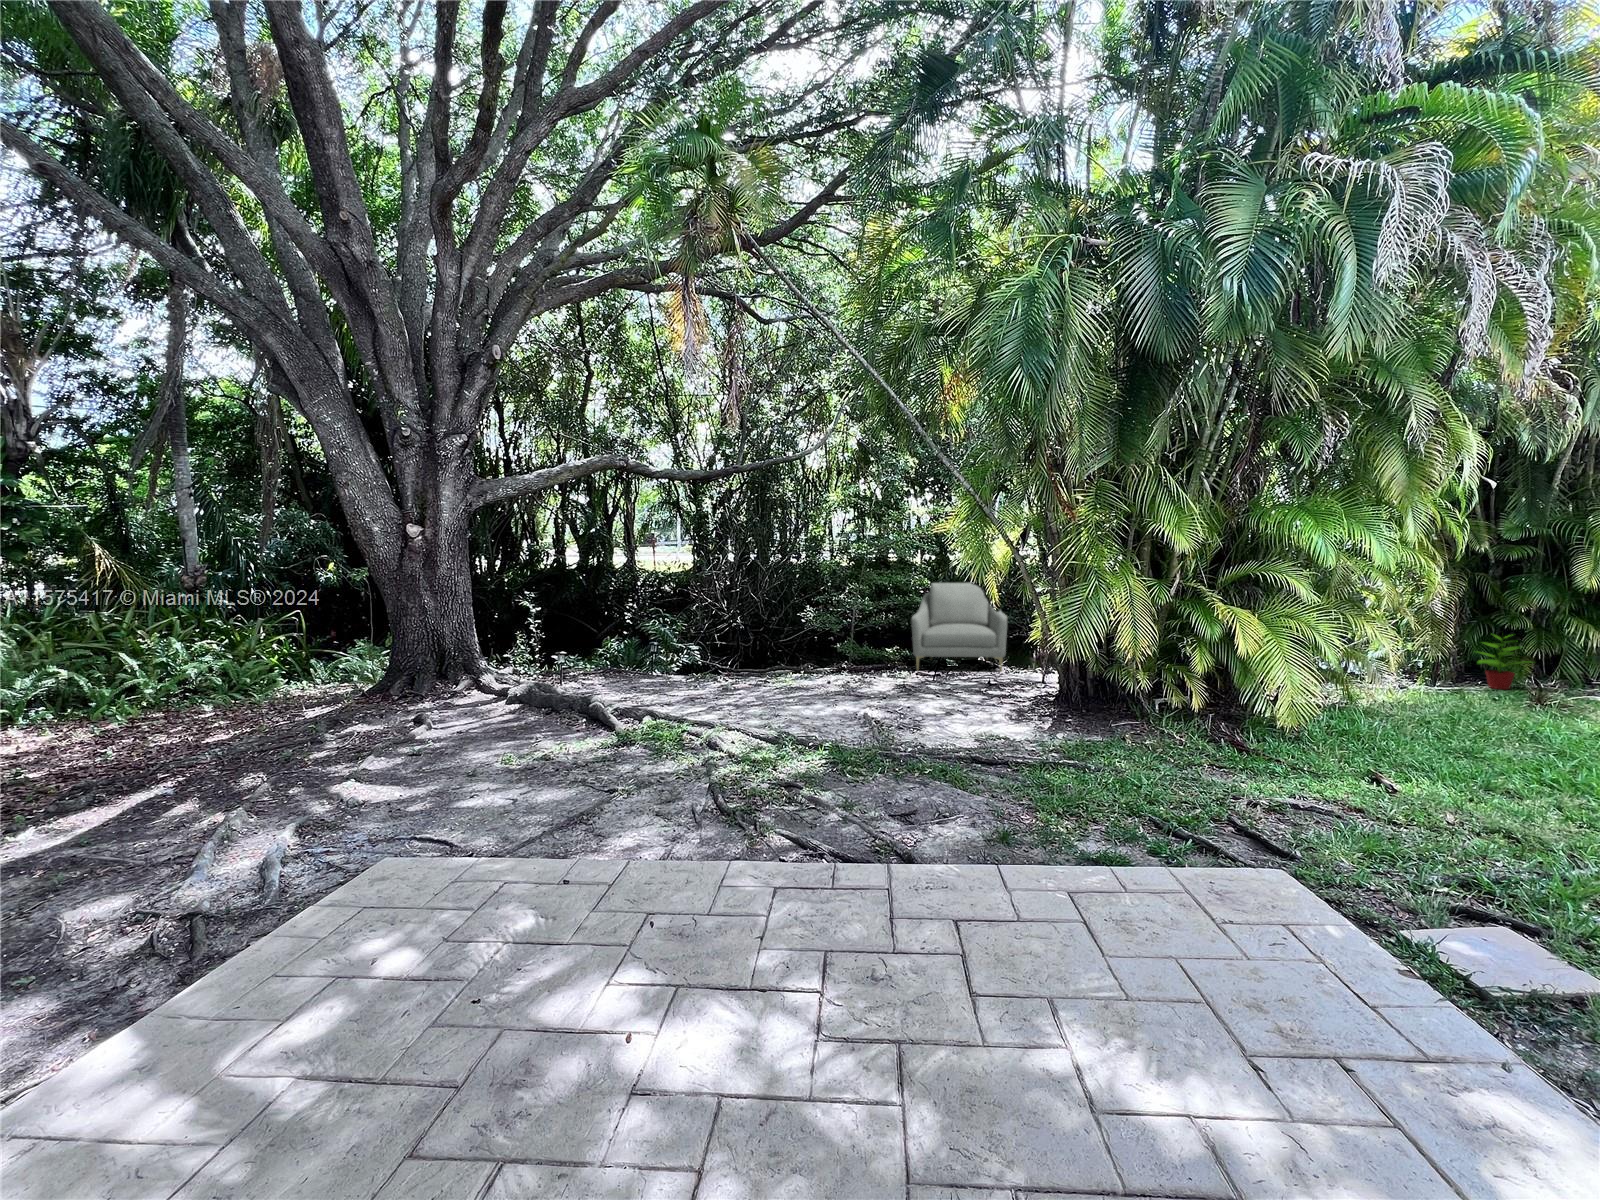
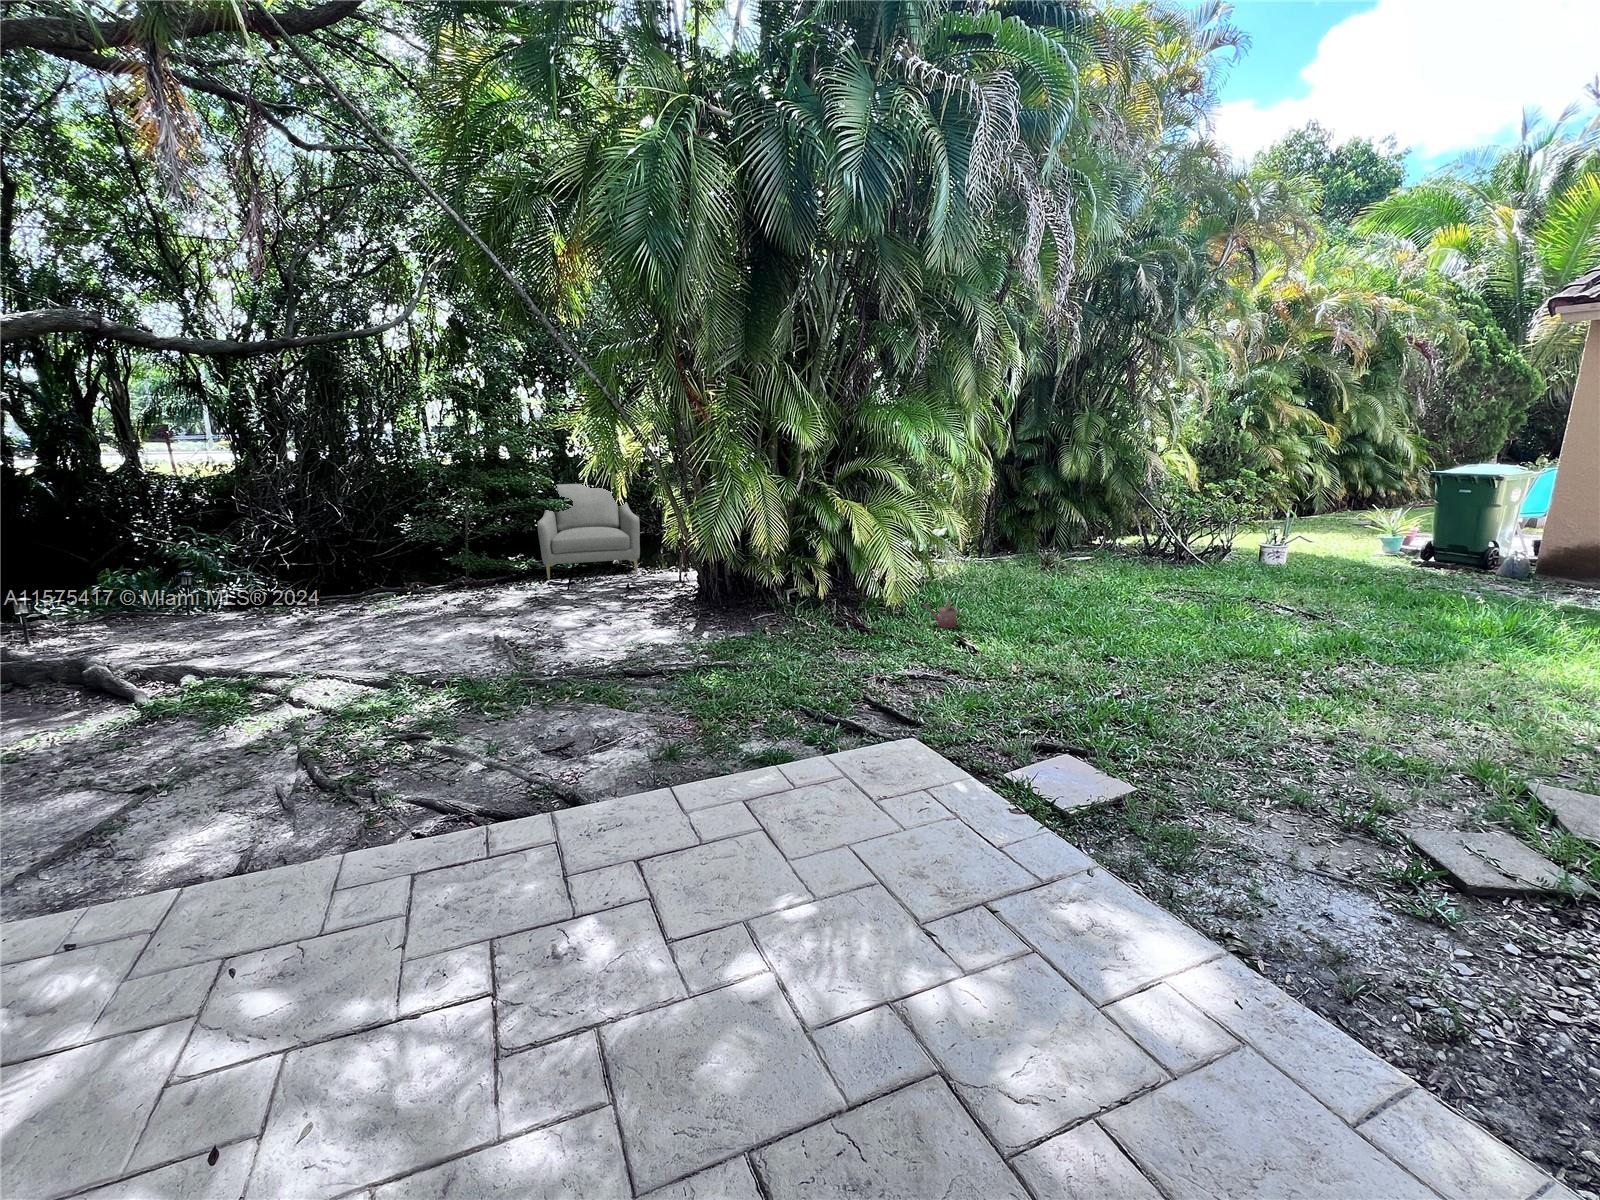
potted plant: present [1477,634,1527,689] -> none [997,512,1034,556]
watering can: none [1331,727,1396,764] -> present [923,599,966,628]

